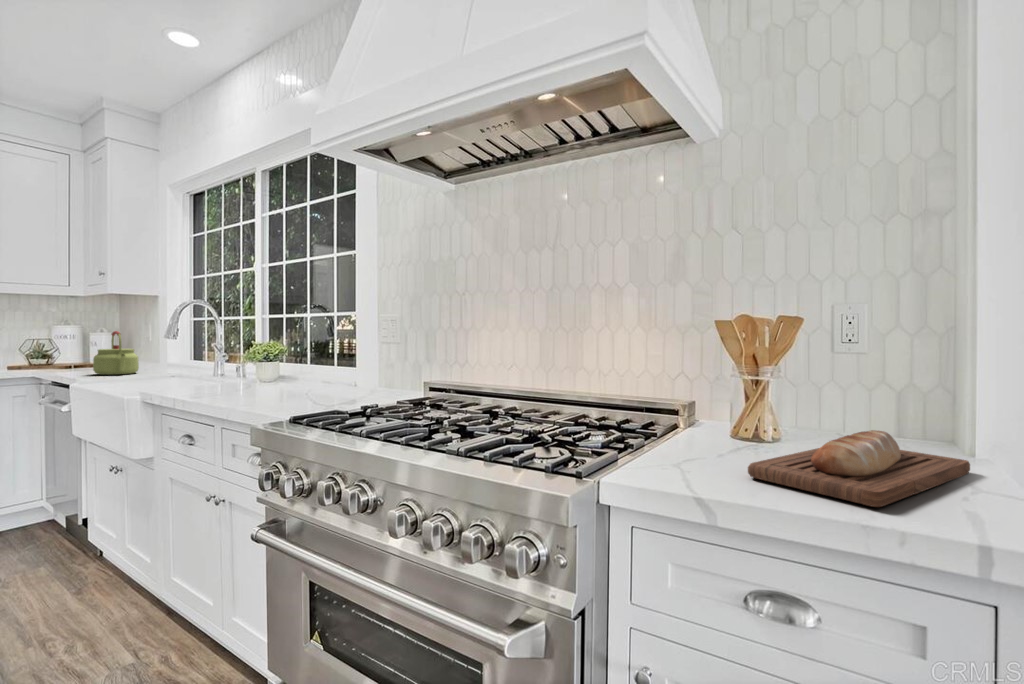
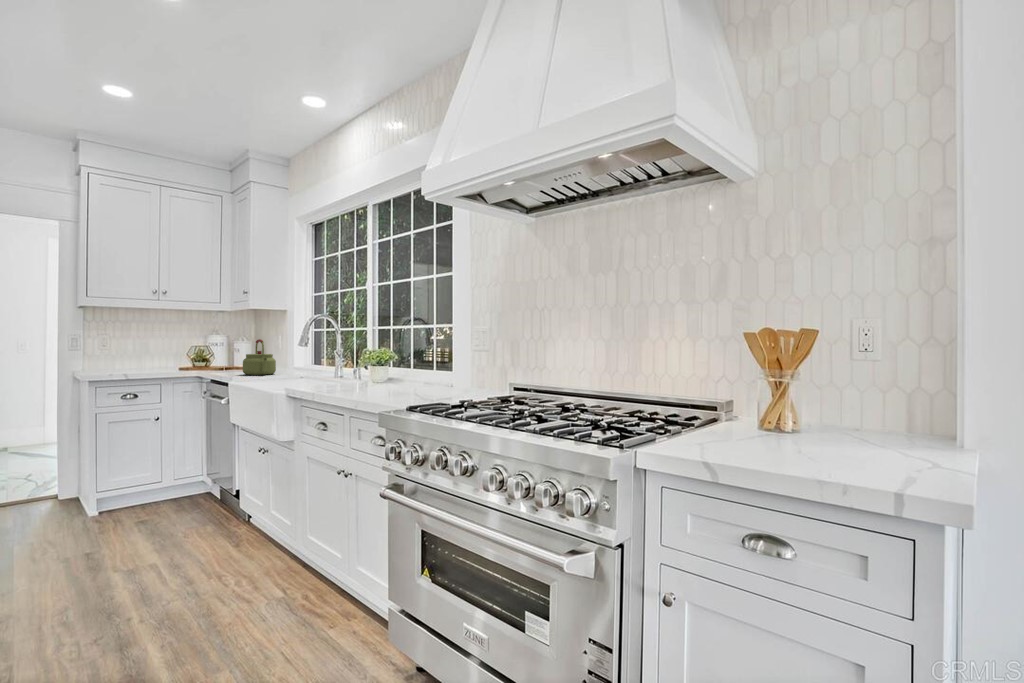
bread loaf: present [748,430,970,507] -> none [752,420,942,470]

